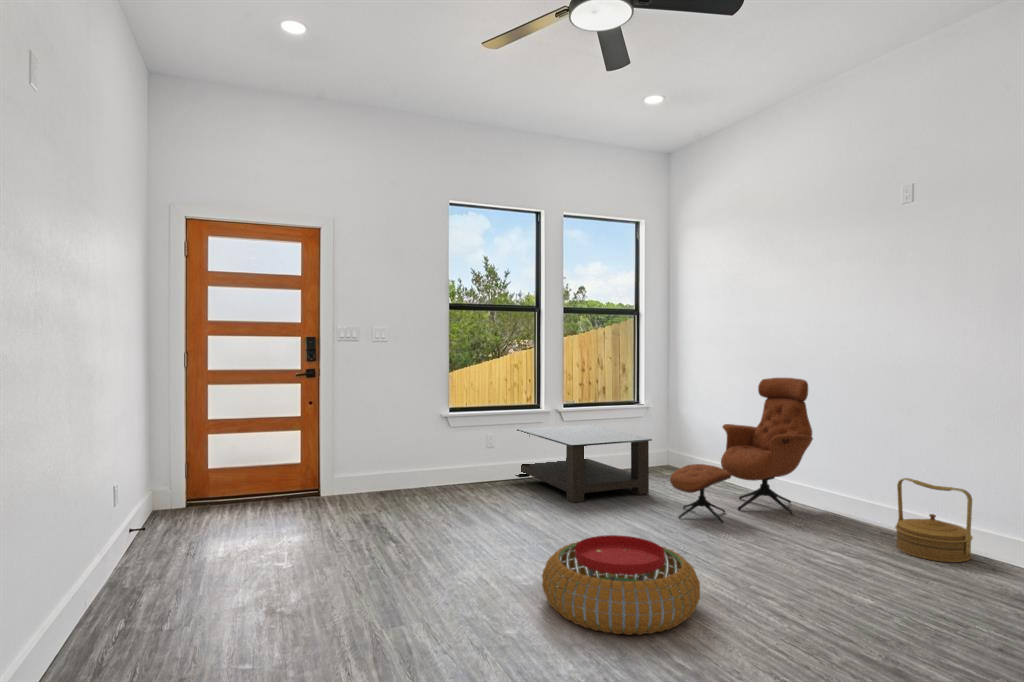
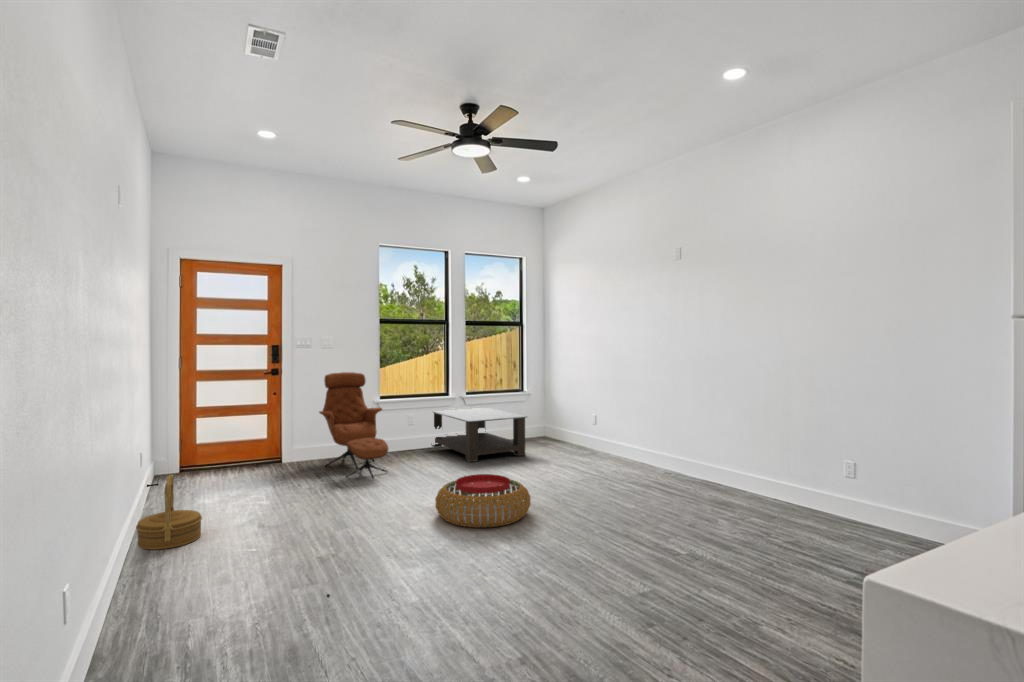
lounge chair: present [670,378,813,523] -> present [319,372,388,479]
woven basket: present [895,478,973,562] -> present [136,474,202,550]

